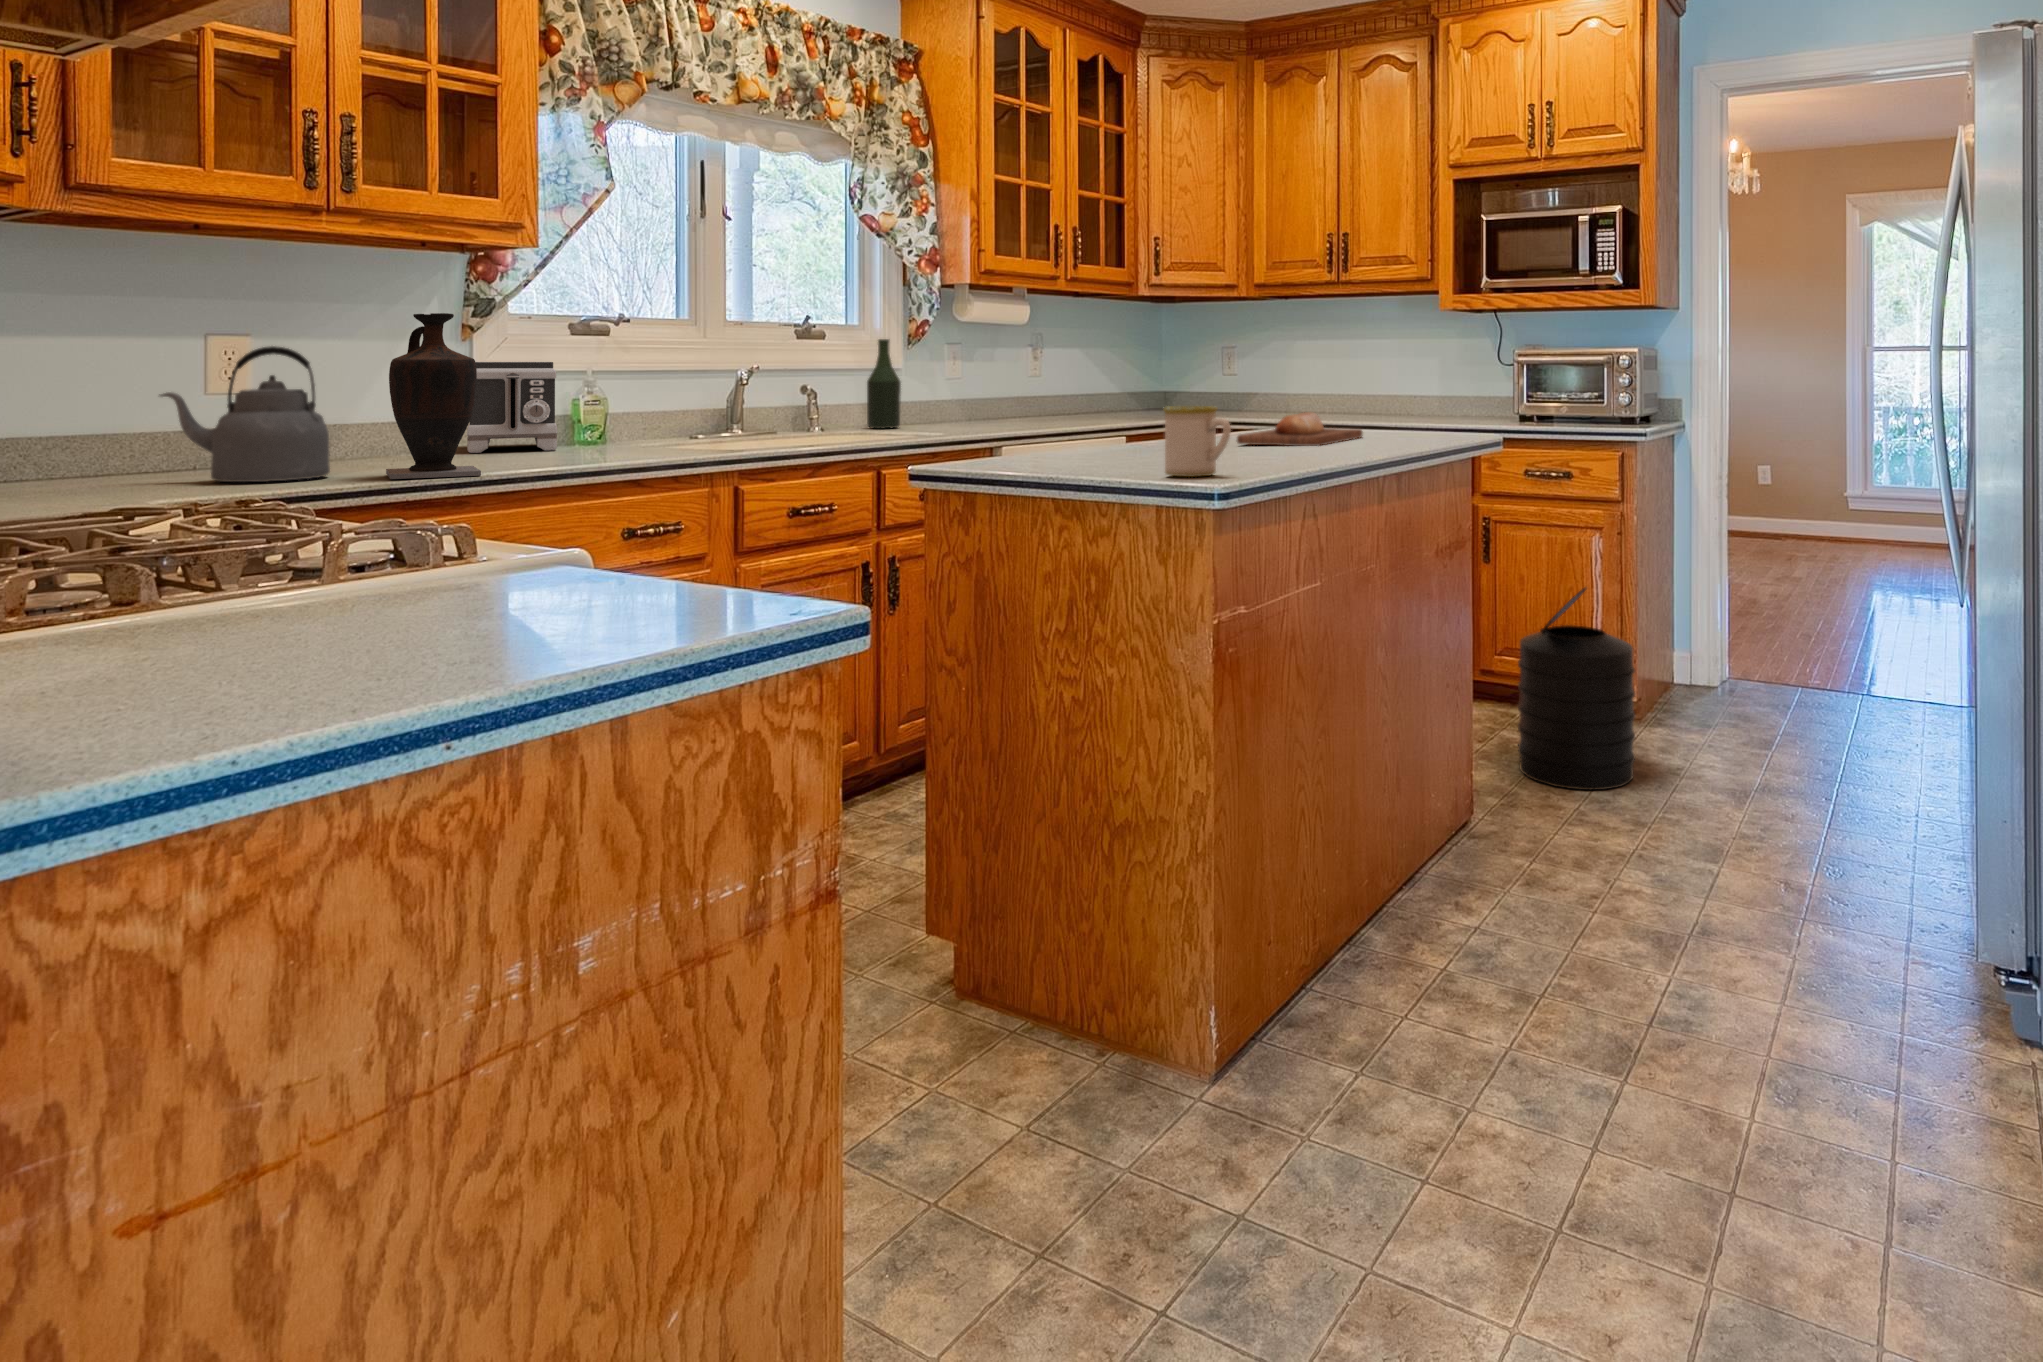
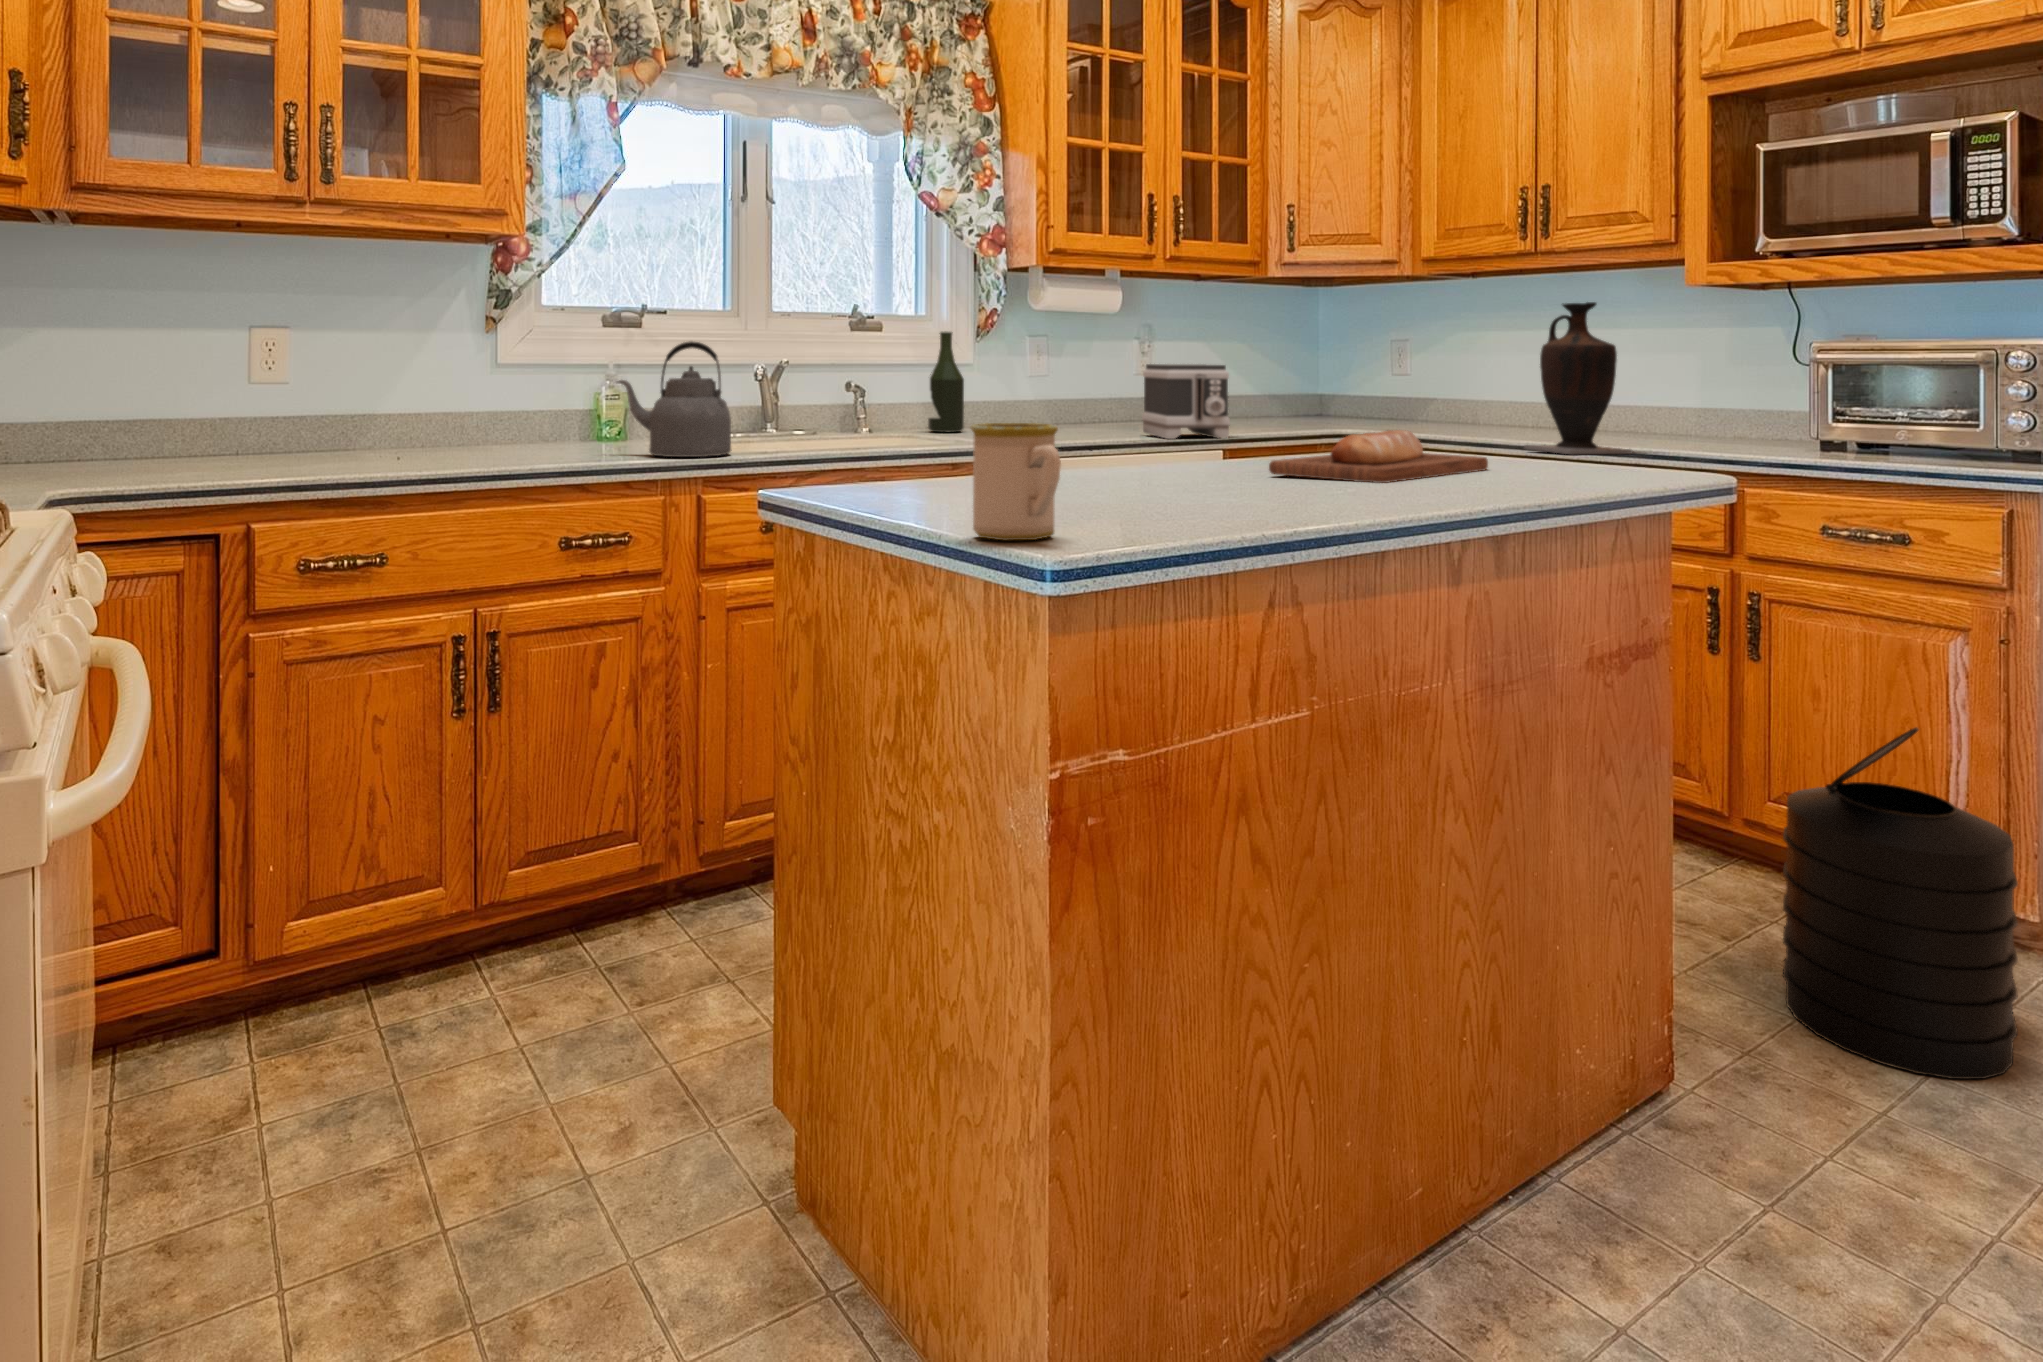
vase: present [386,313,481,479] -> present [1524,302,1632,454]
kettle: present [159,346,330,482] -> present [617,342,731,457]
toaster: present [467,362,557,453] -> present [1142,364,1230,439]

